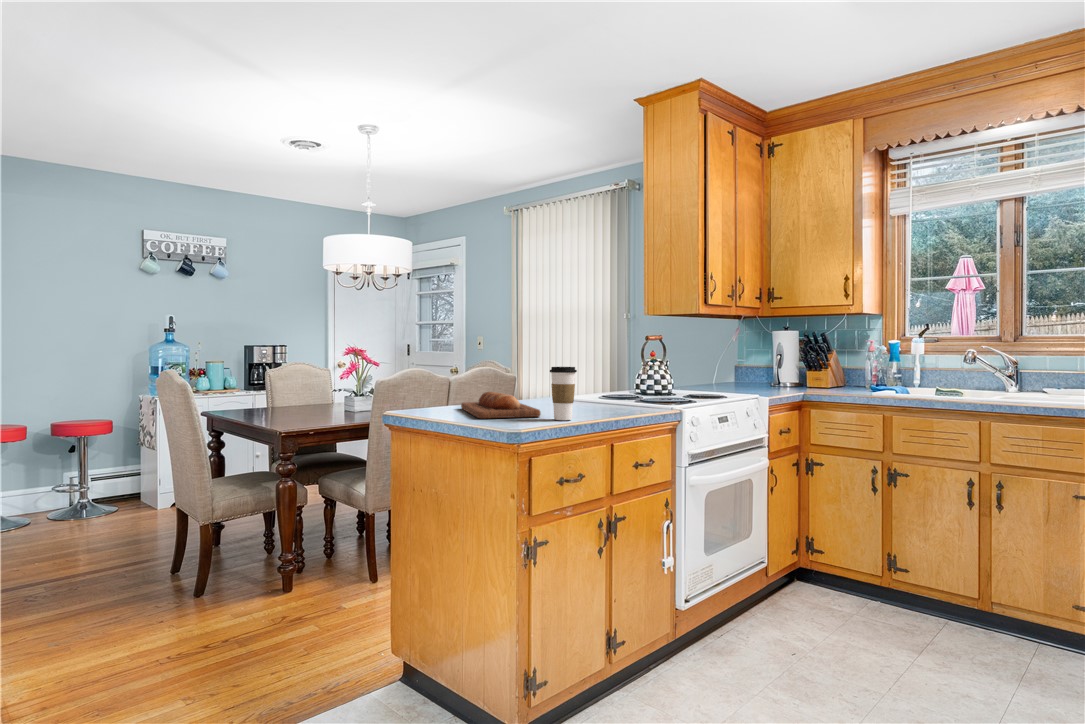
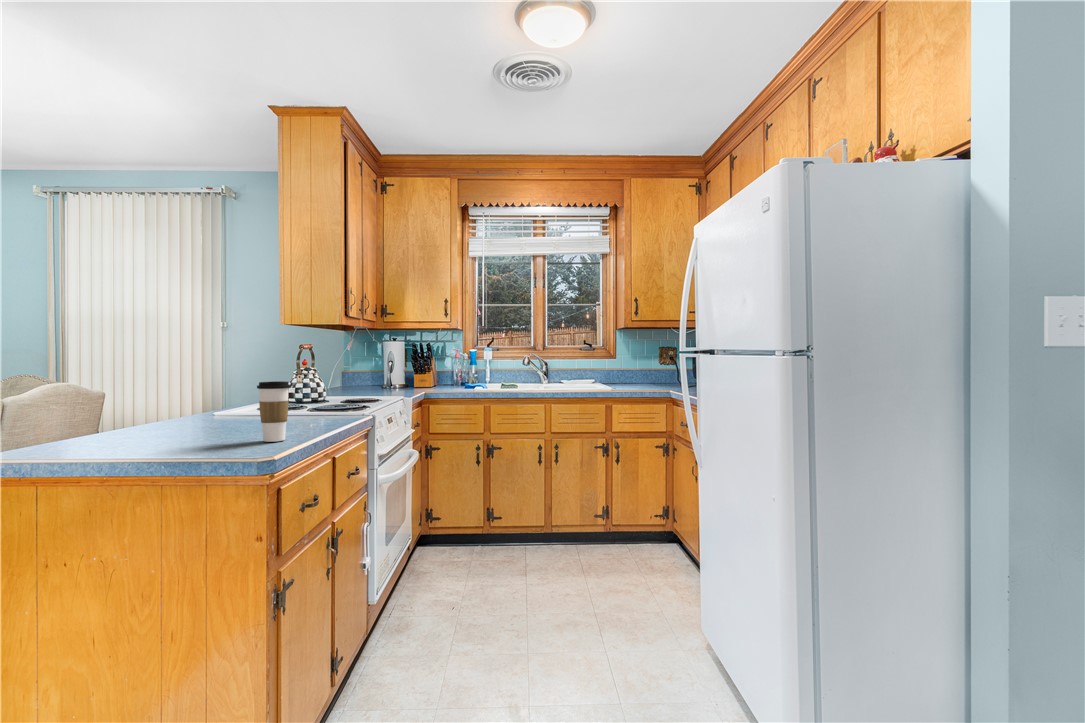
bread loaf: present [461,392,541,418] -> none [93,415,238,451]

